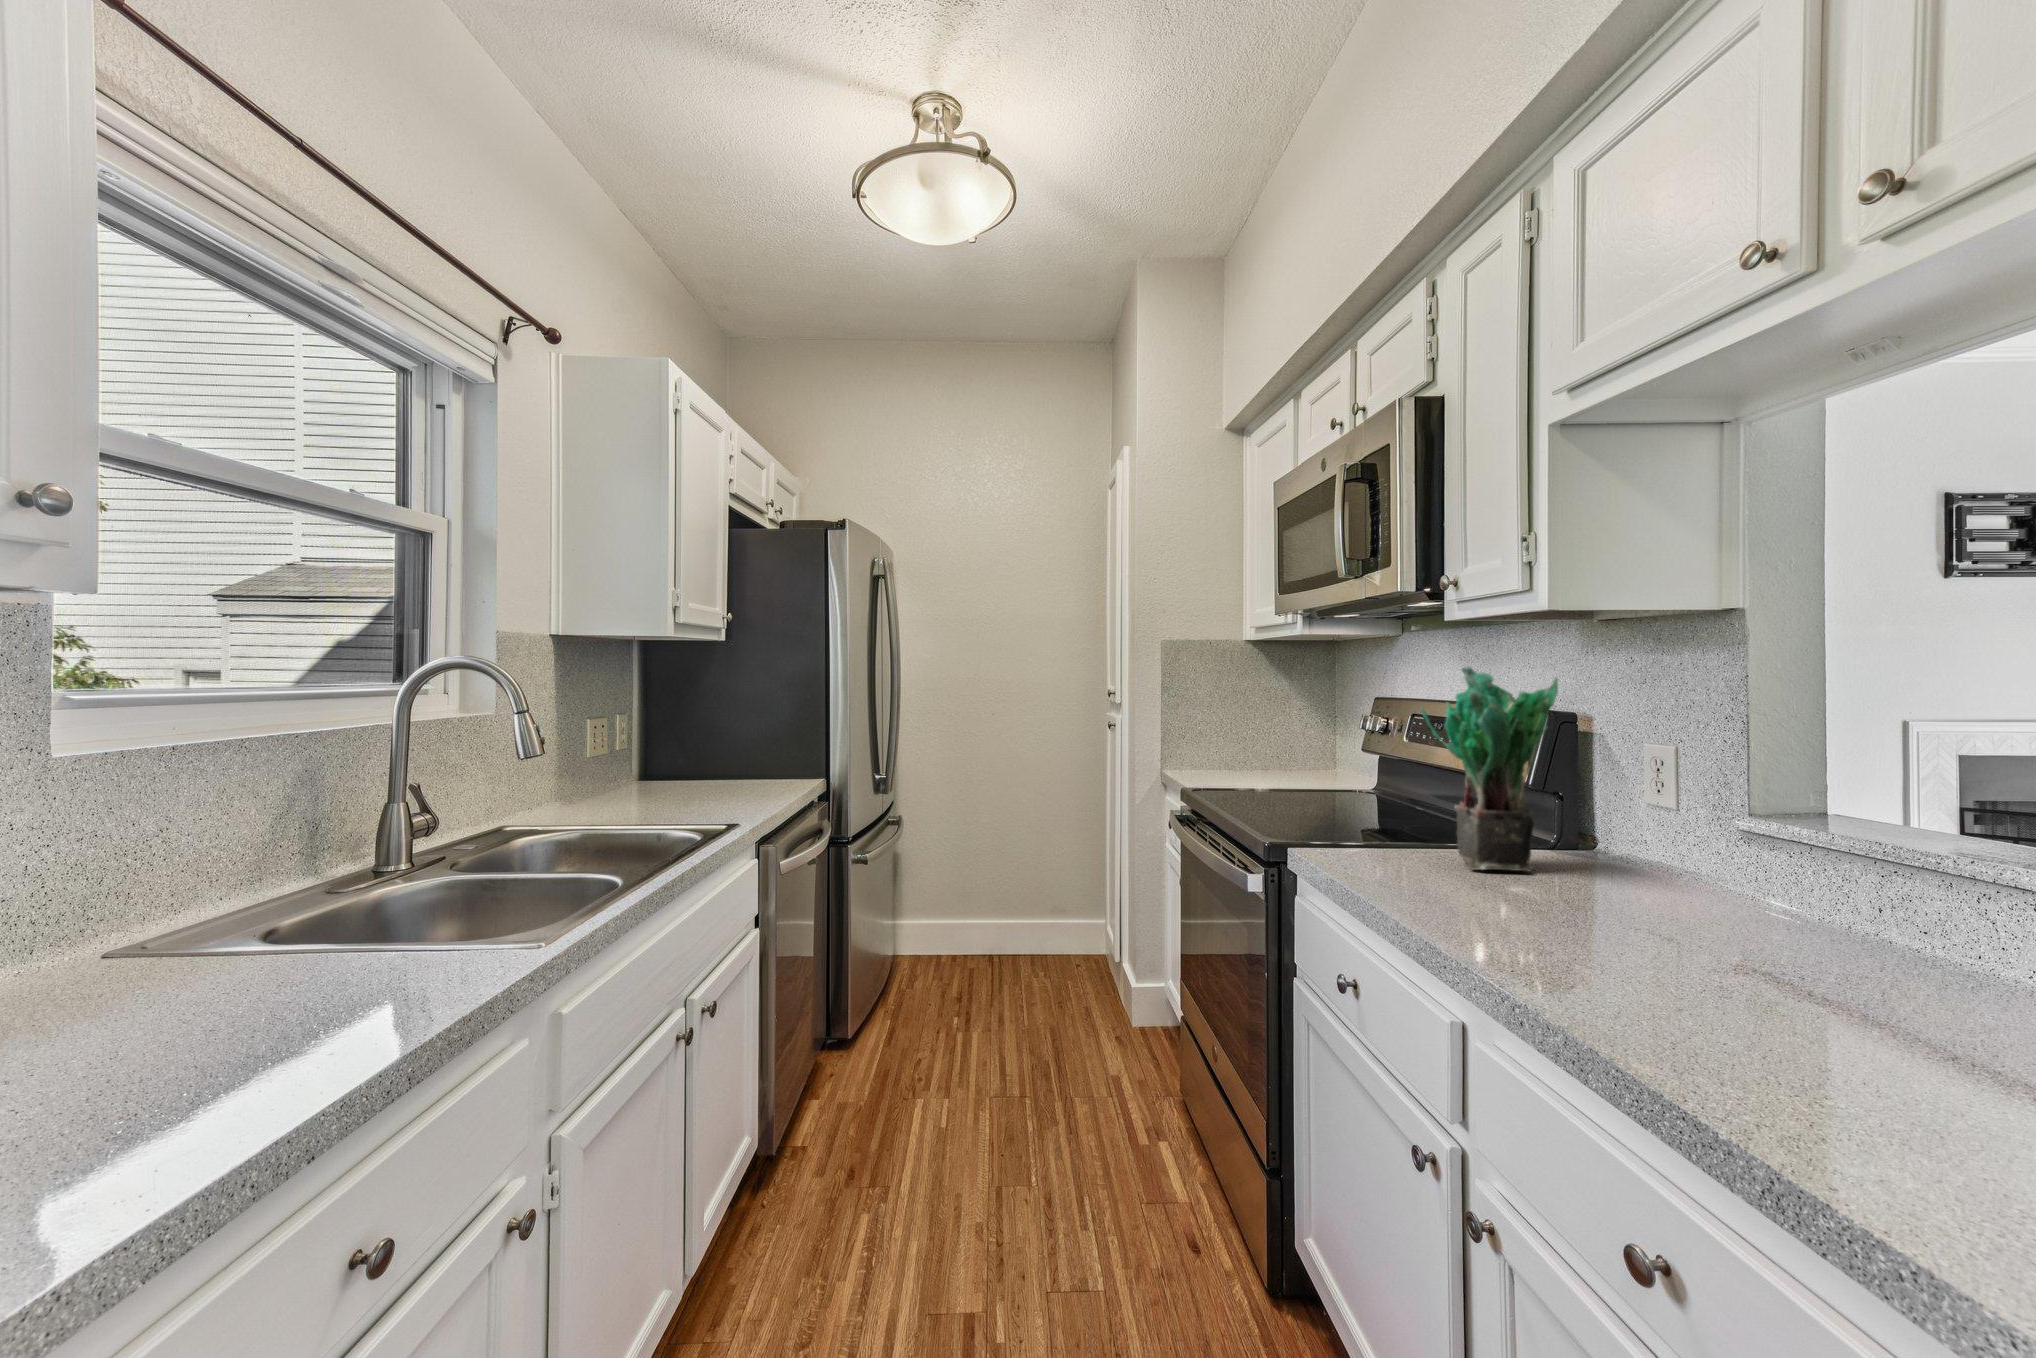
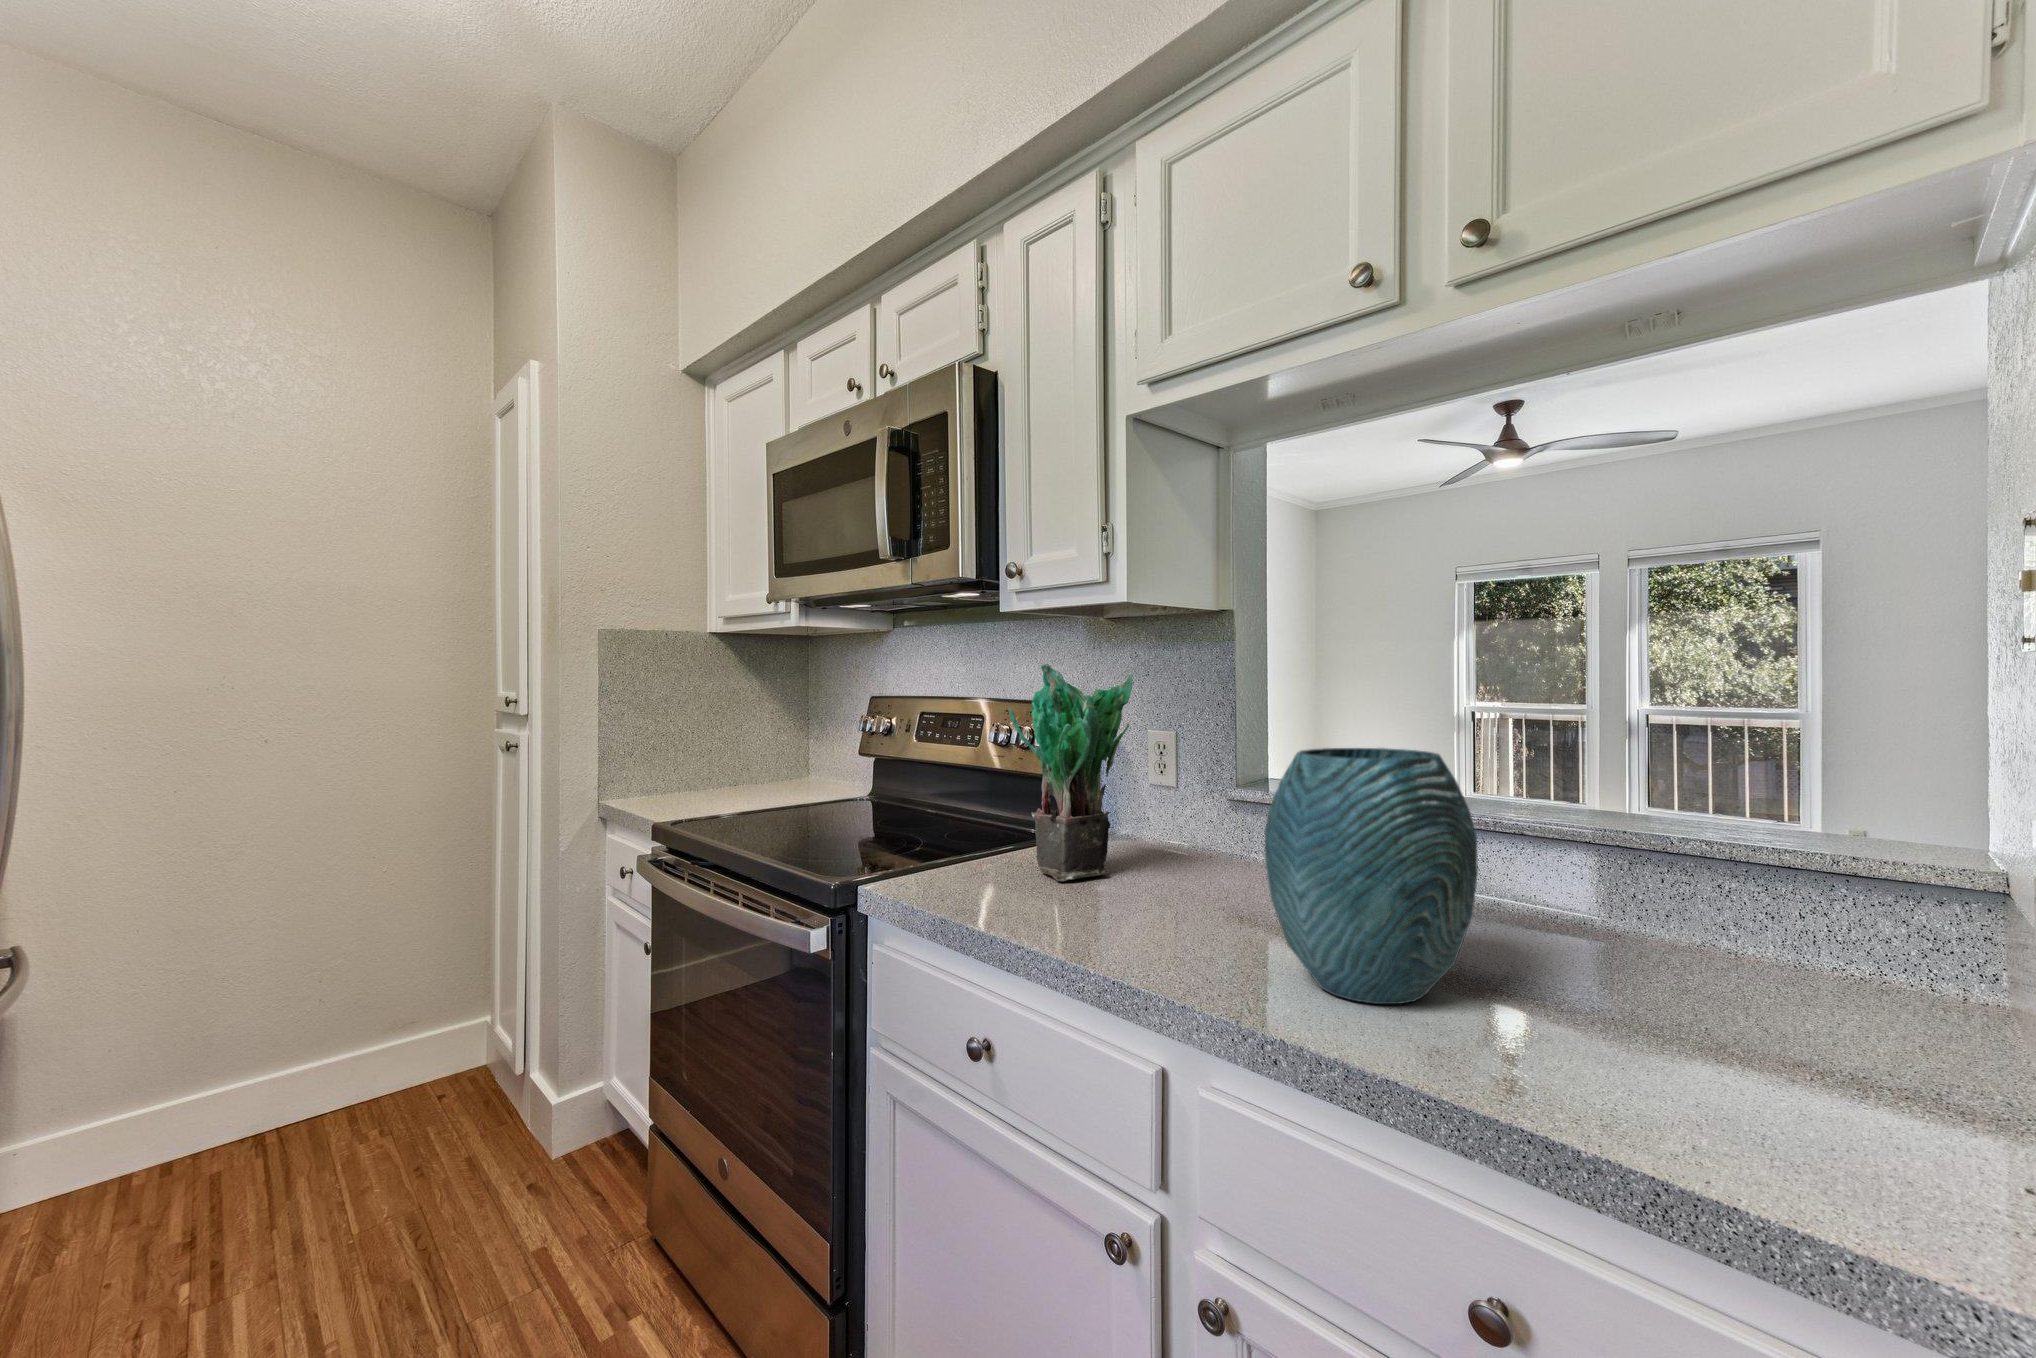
vase: none [1571,752,1826,1012] -> present [1265,748,1478,1004]

